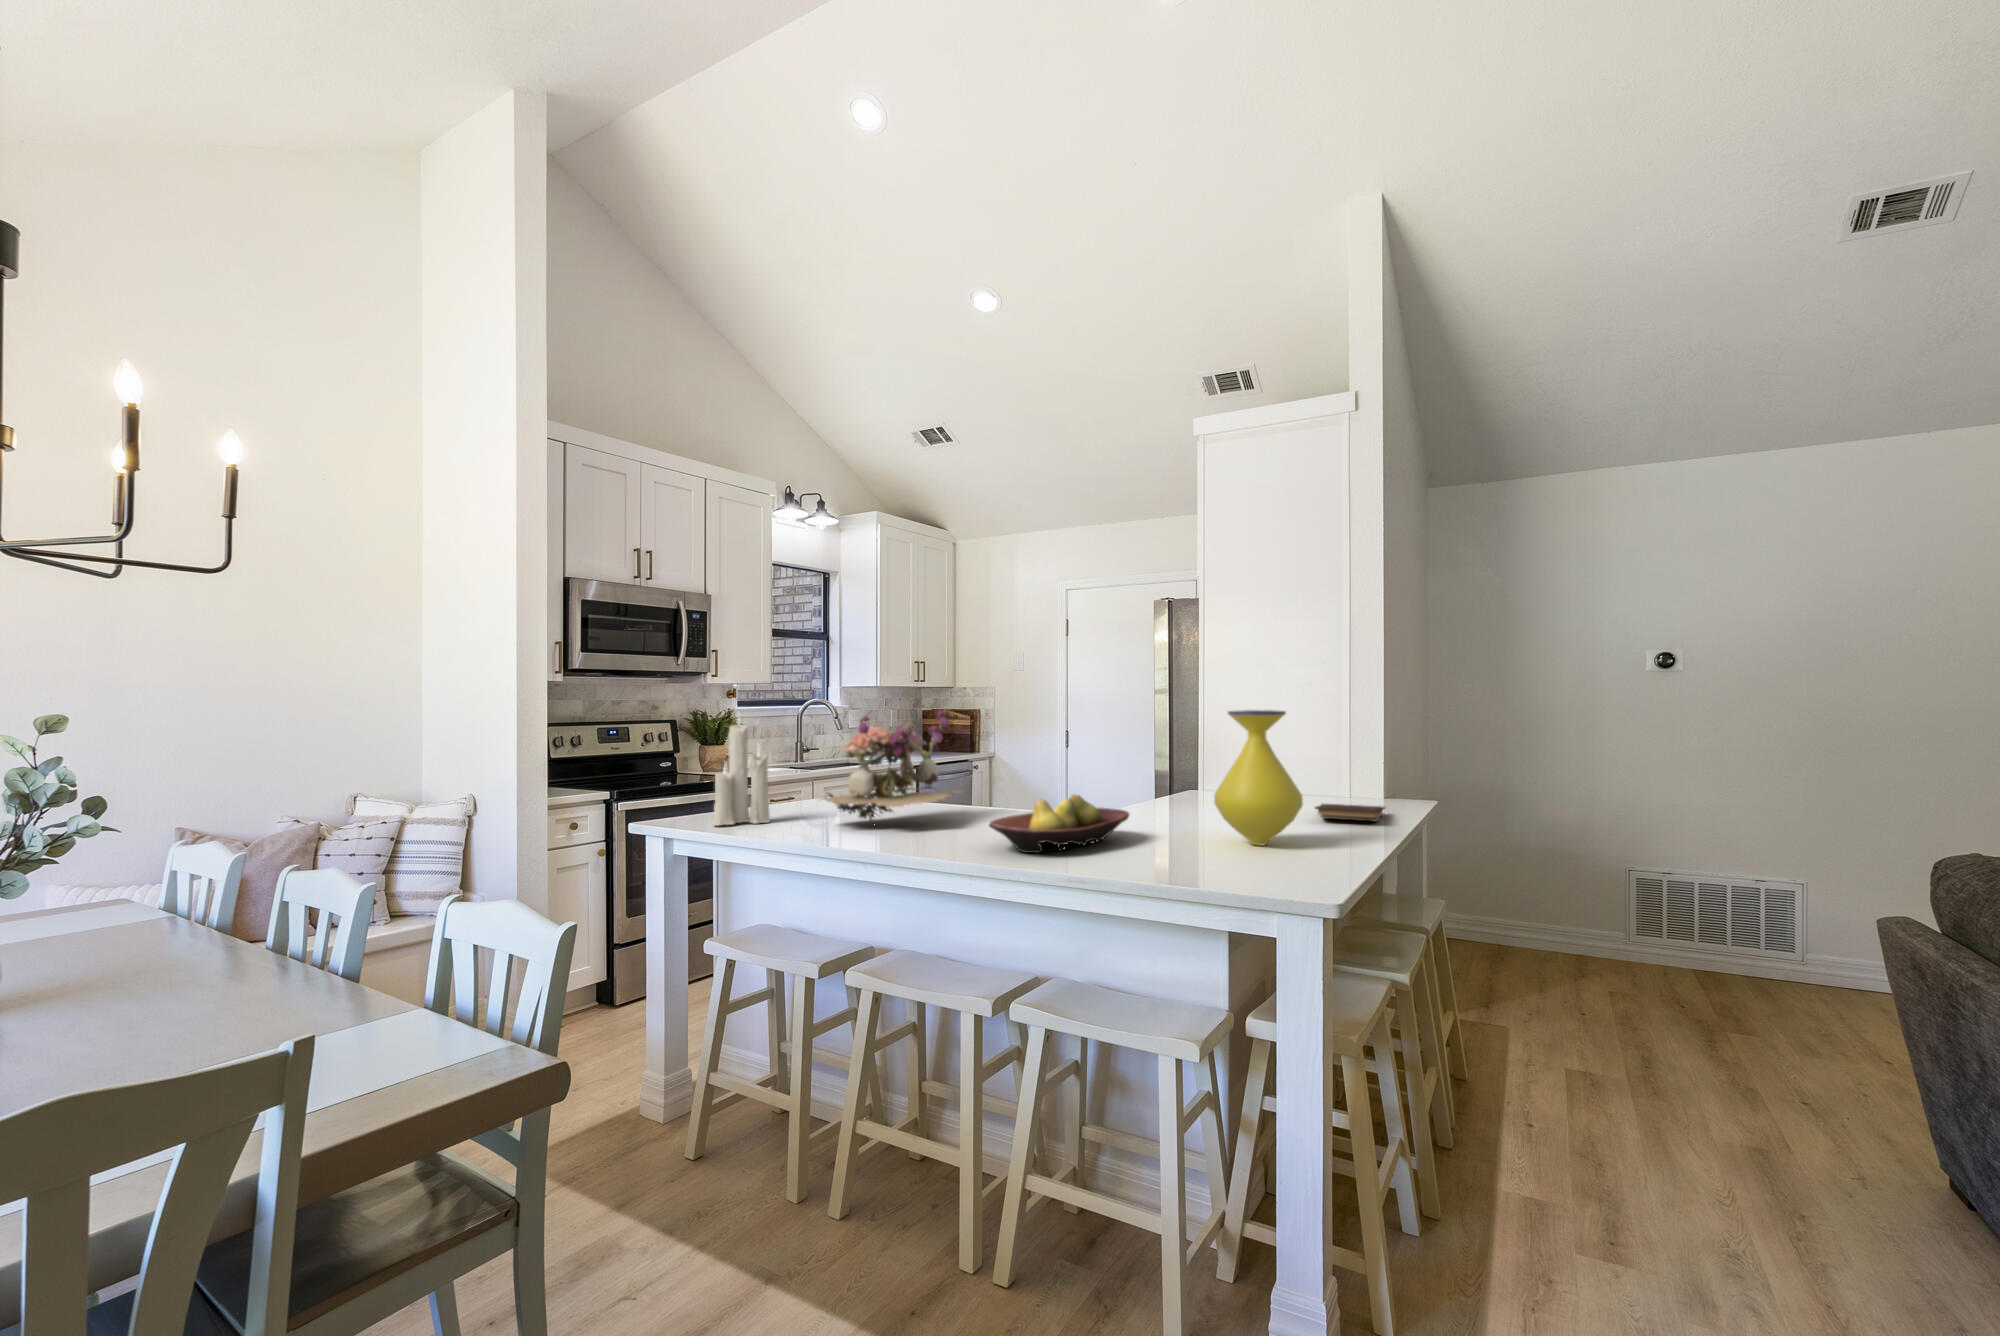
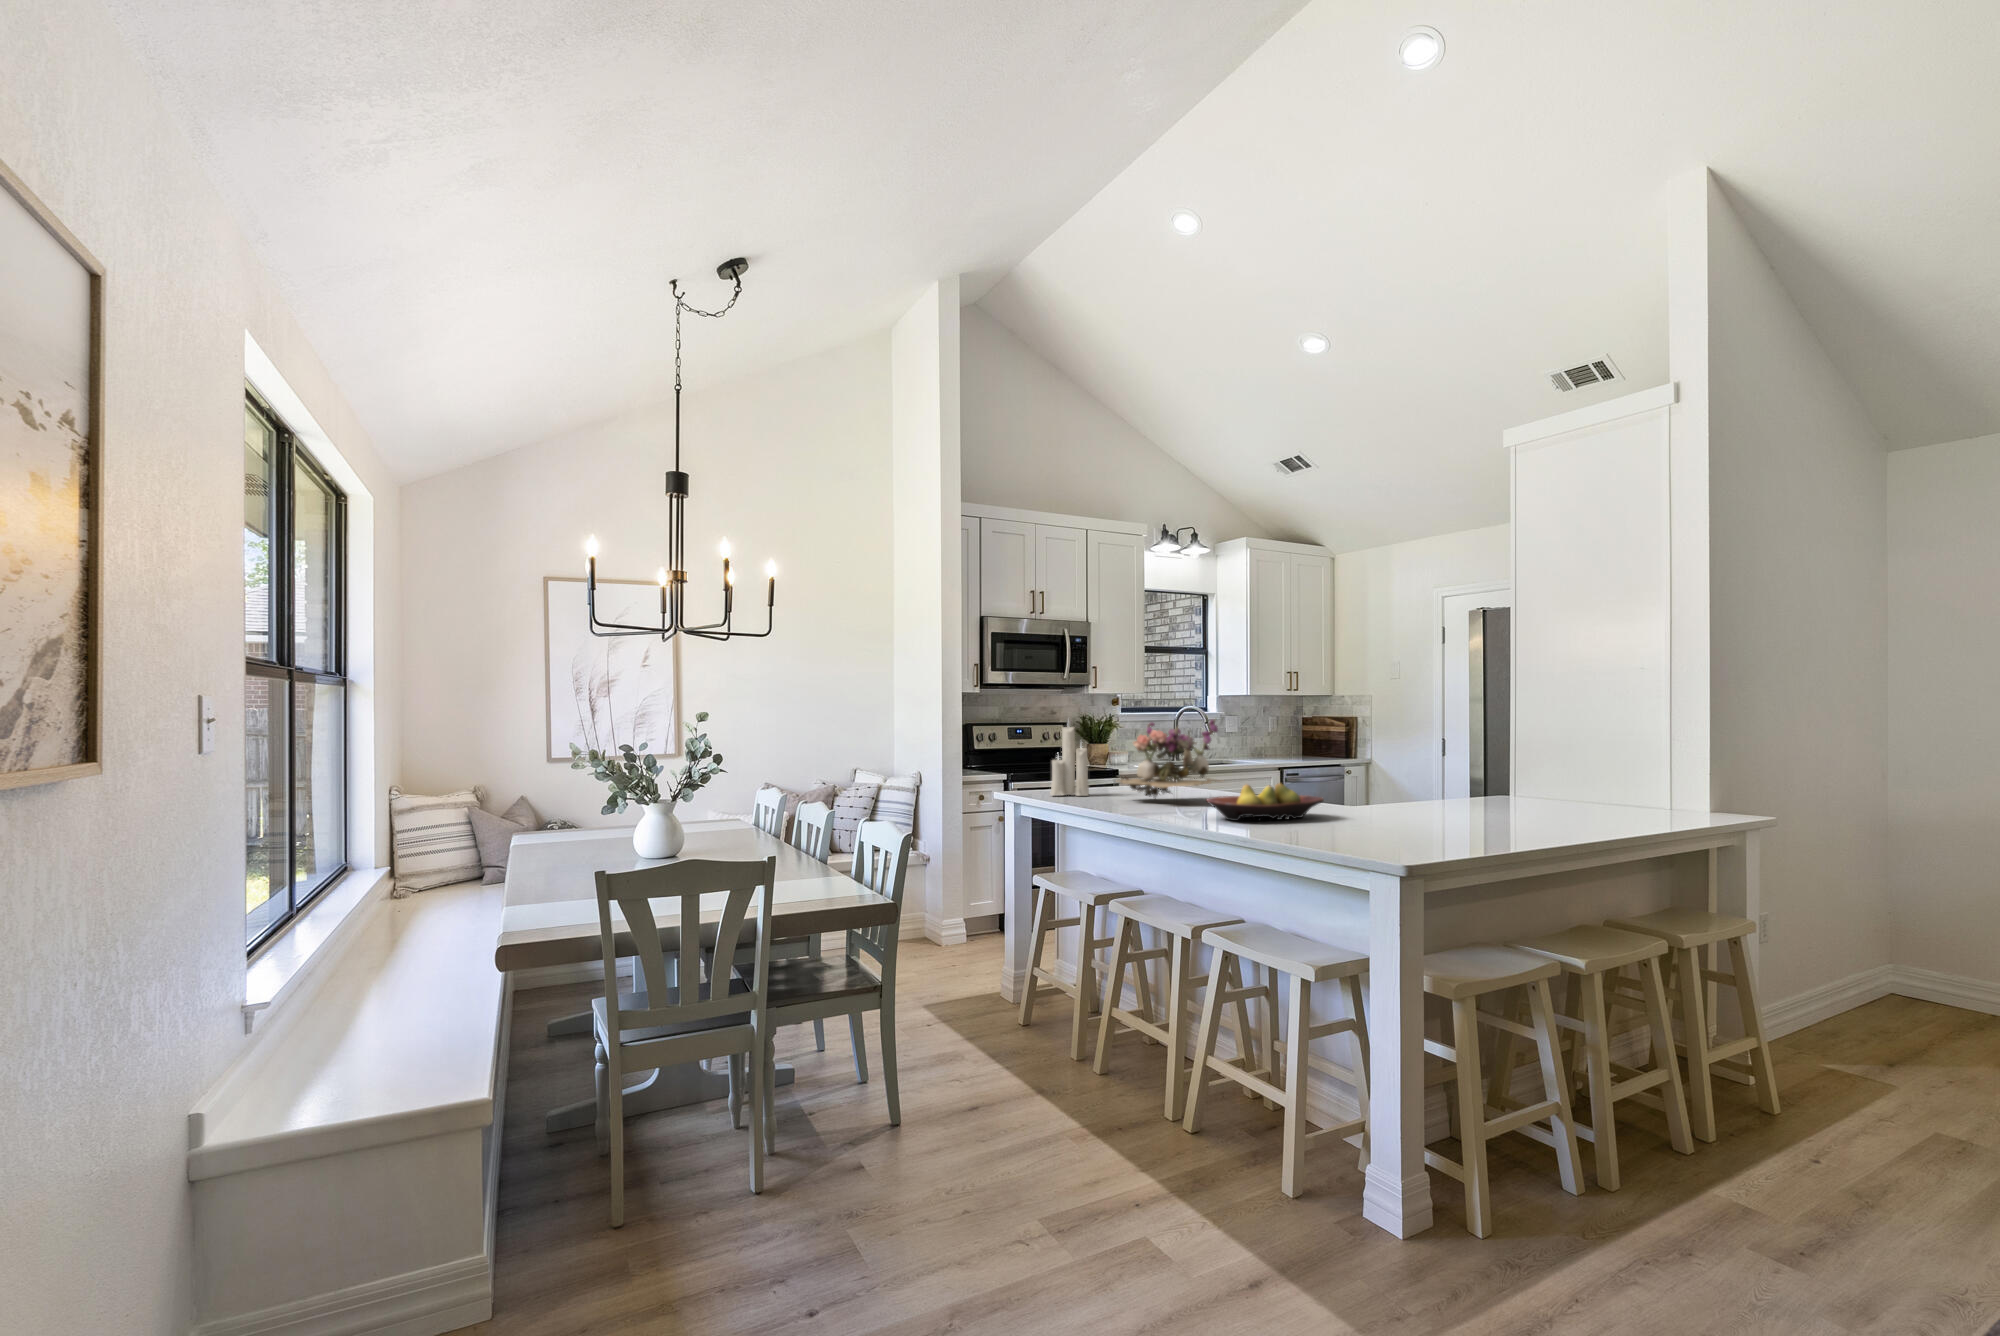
vase: present [1214,710,1303,846] -> none [1382,724,1449,828]
book: present [1316,804,1385,822] -> none [1508,806,1599,823]

